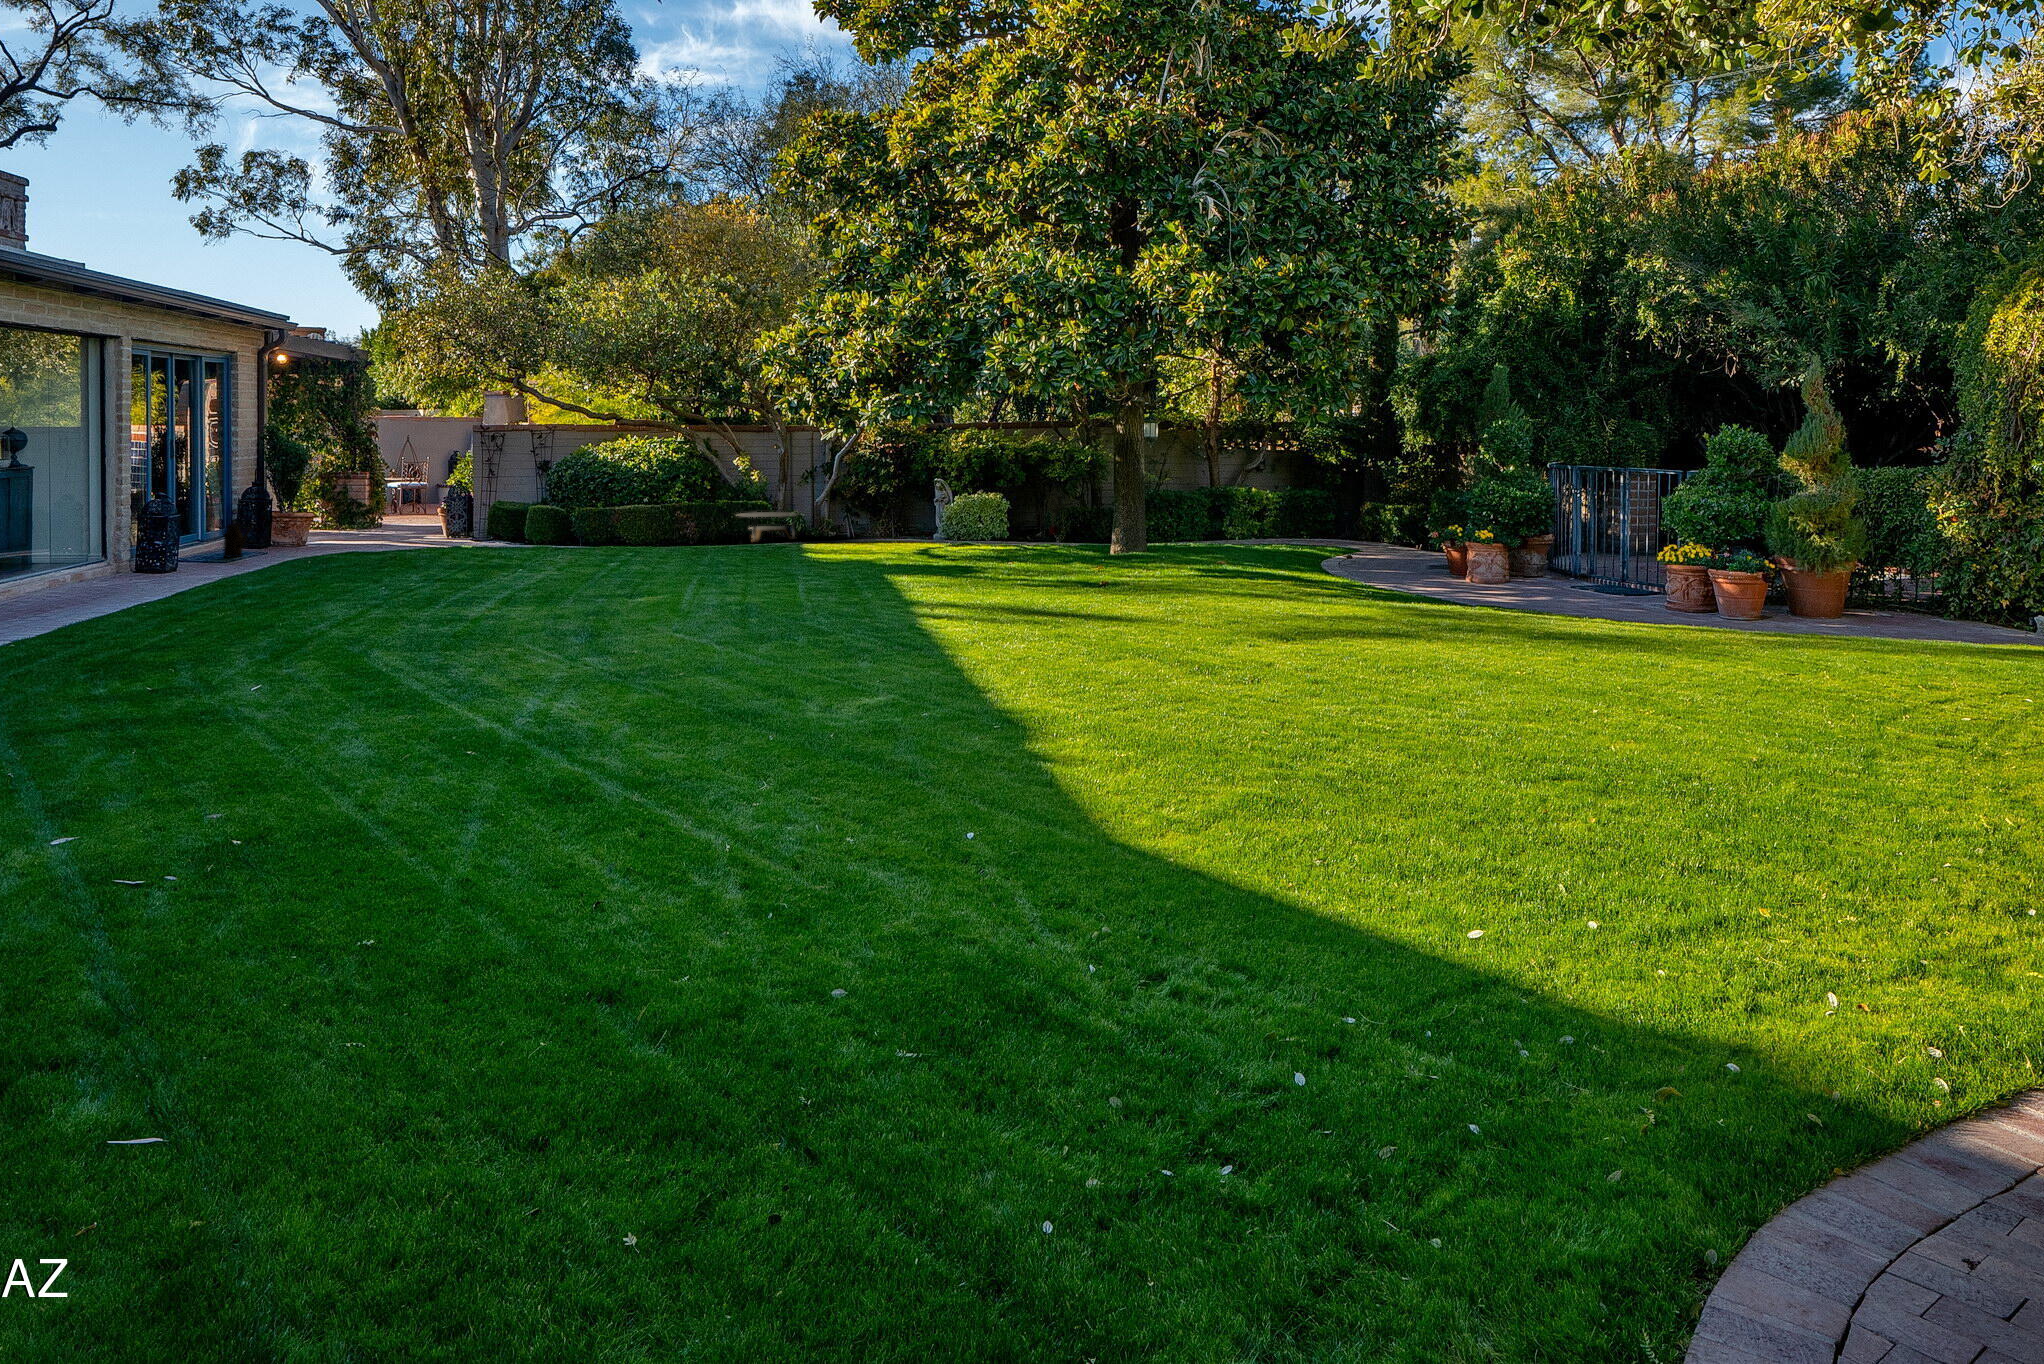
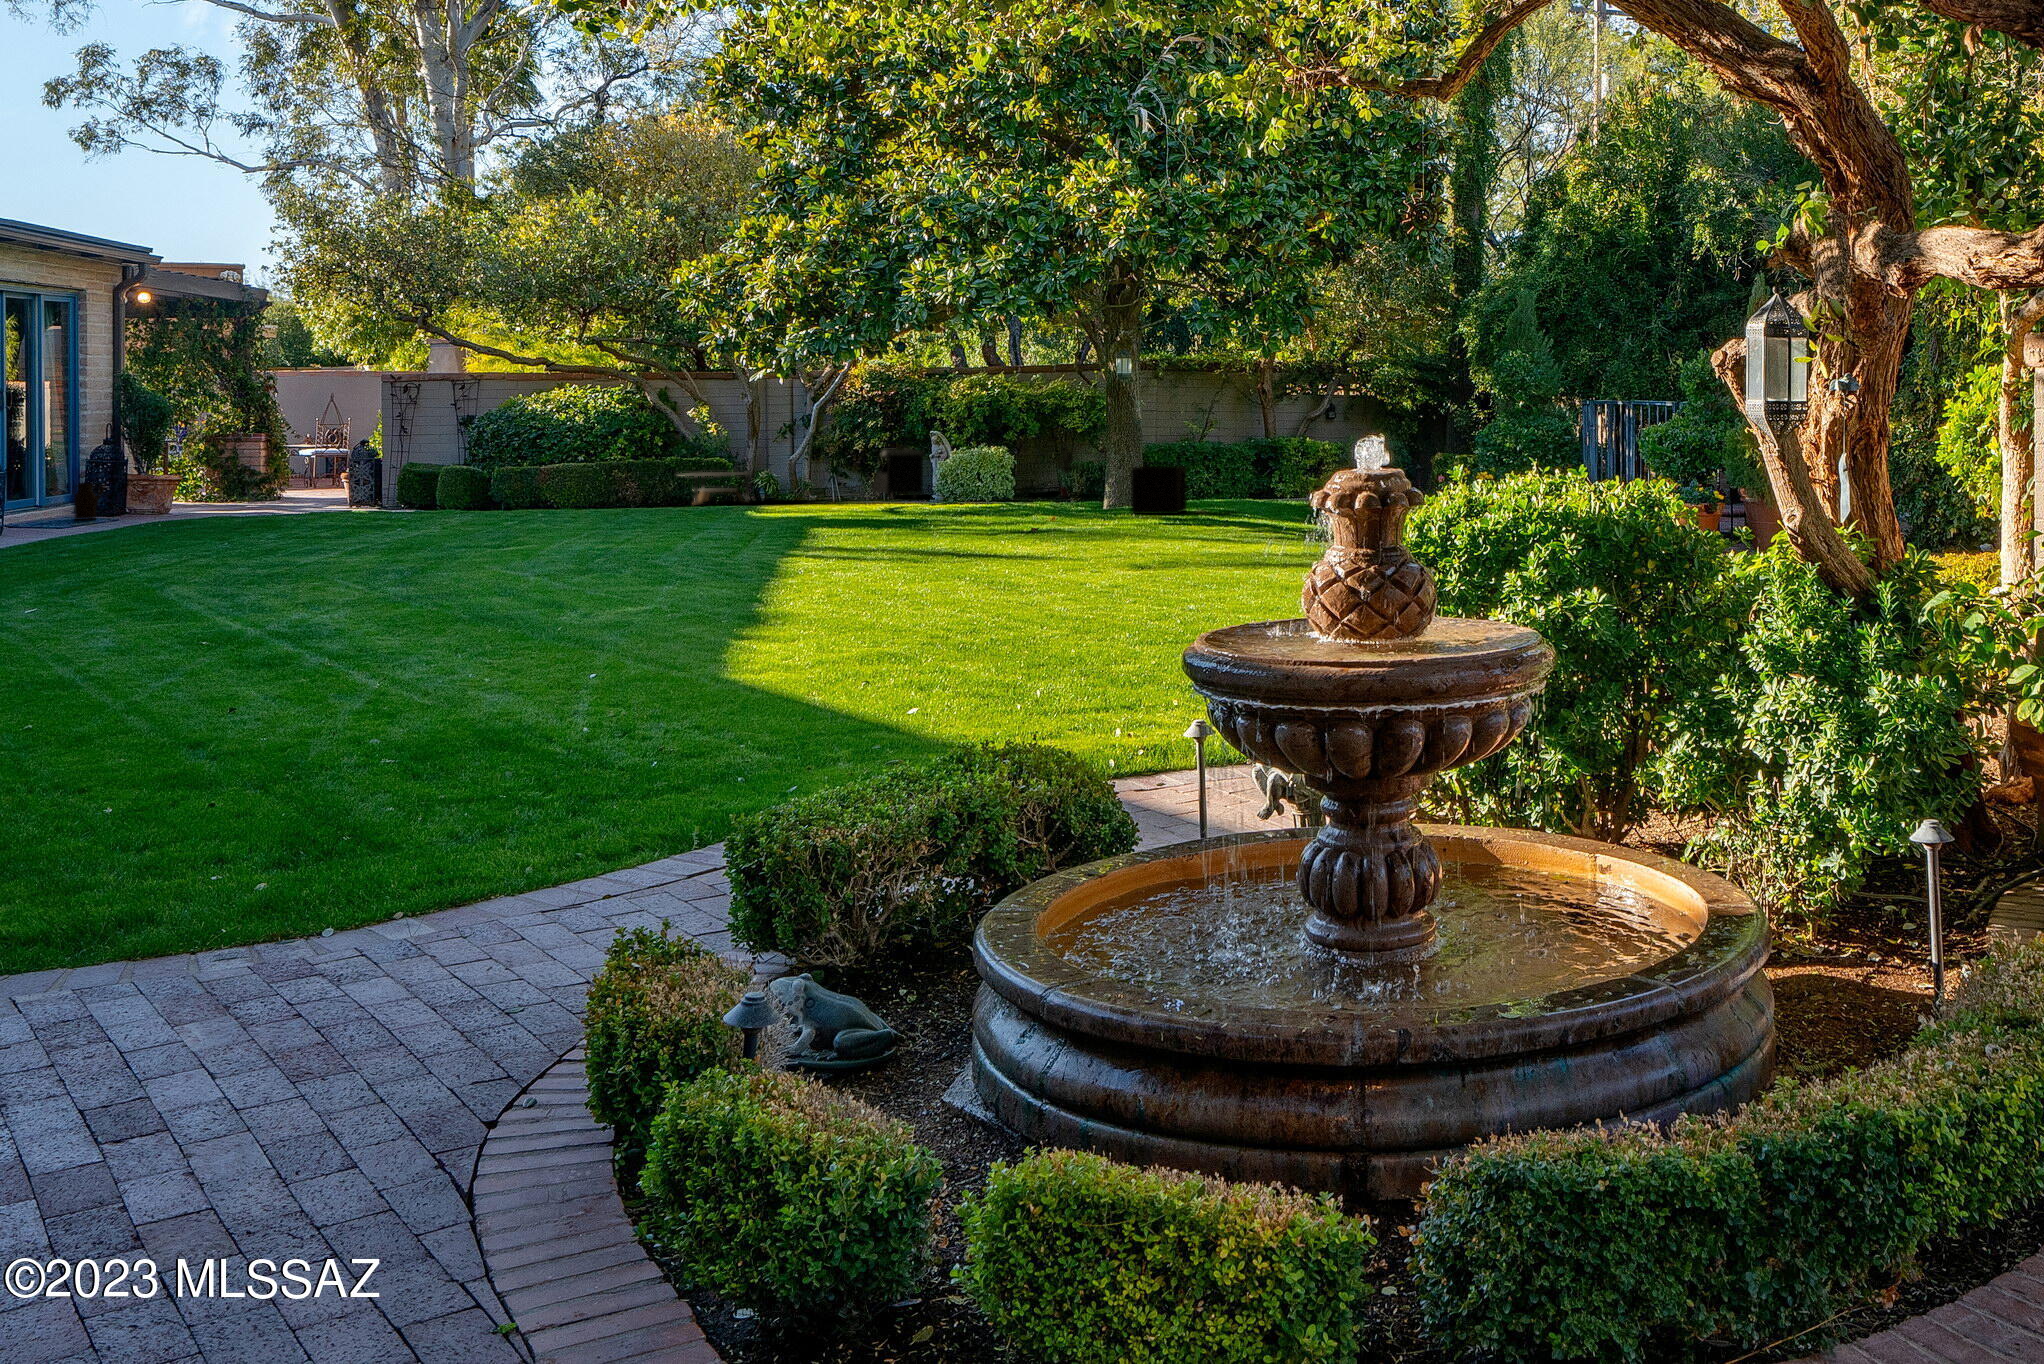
storage bench: none [886,491,937,536] -> present [871,449,923,497]
wooden crate: none [1147,513,1188,556] -> present [1131,466,1187,514]

